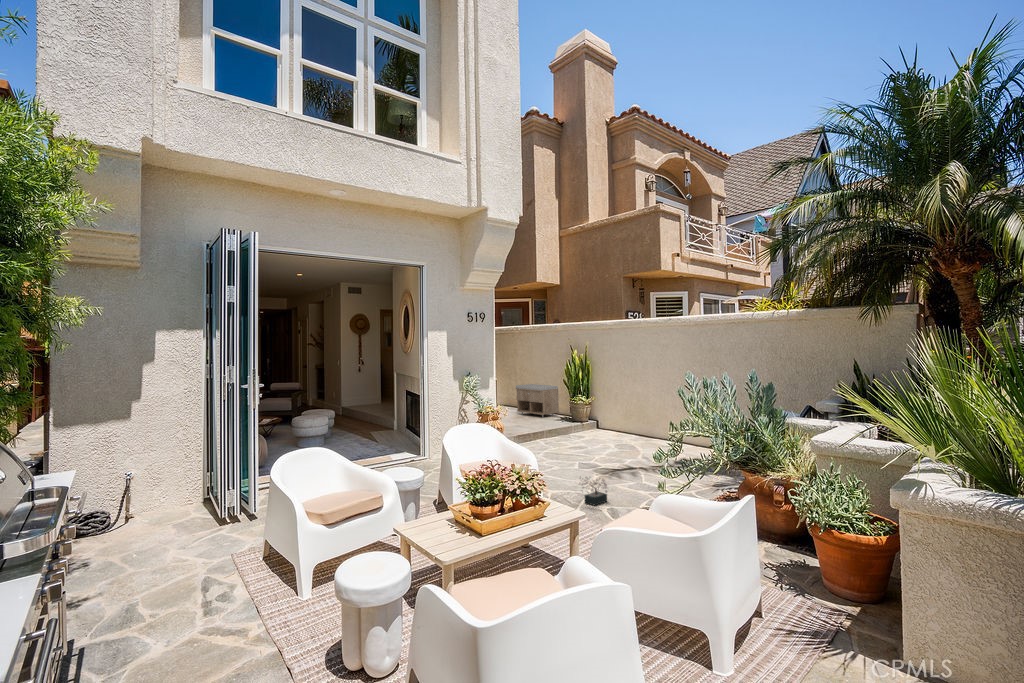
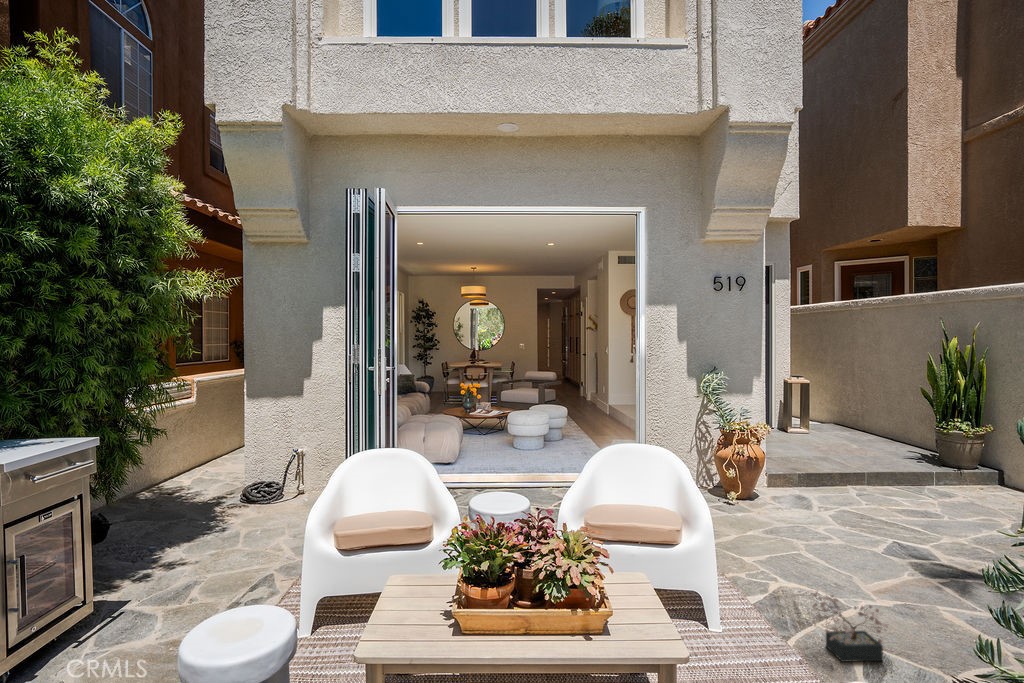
storage bench: present [516,384,559,417] -> none [842,391,922,448]

